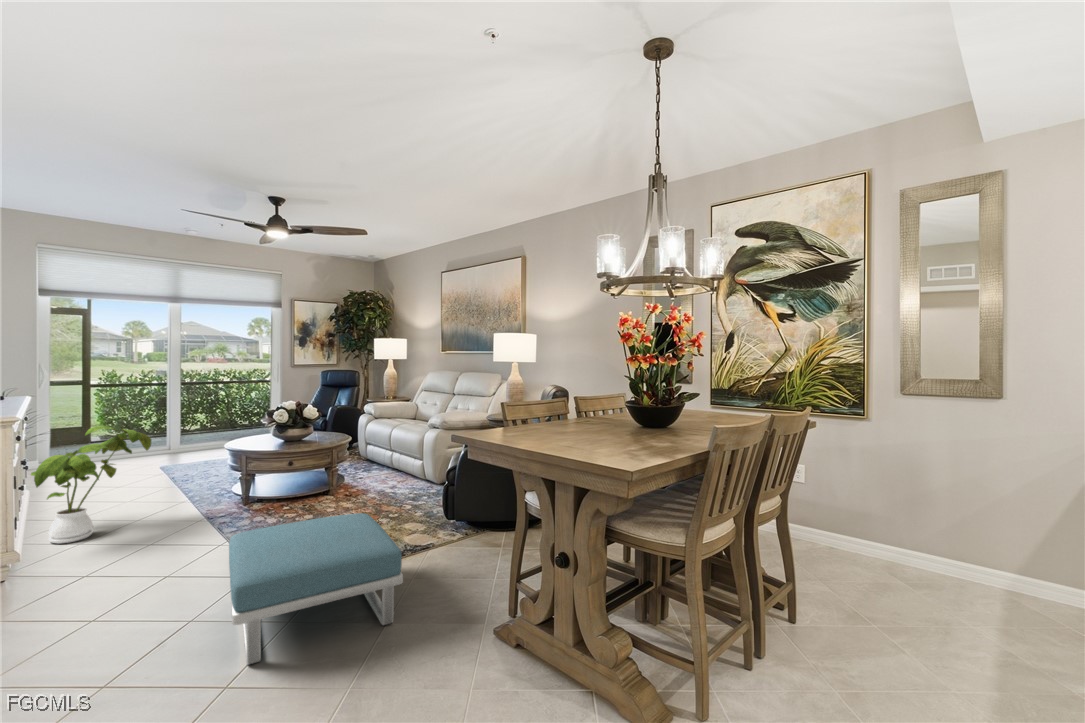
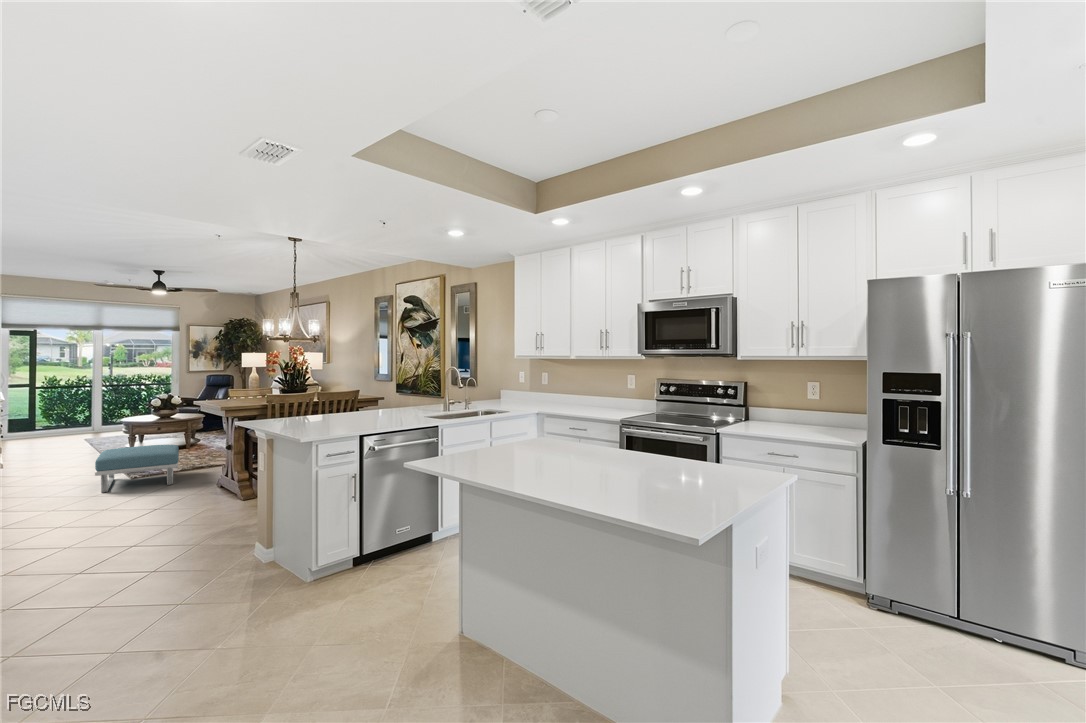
house plant: present [31,426,151,543] -> none [5,406,73,467]

